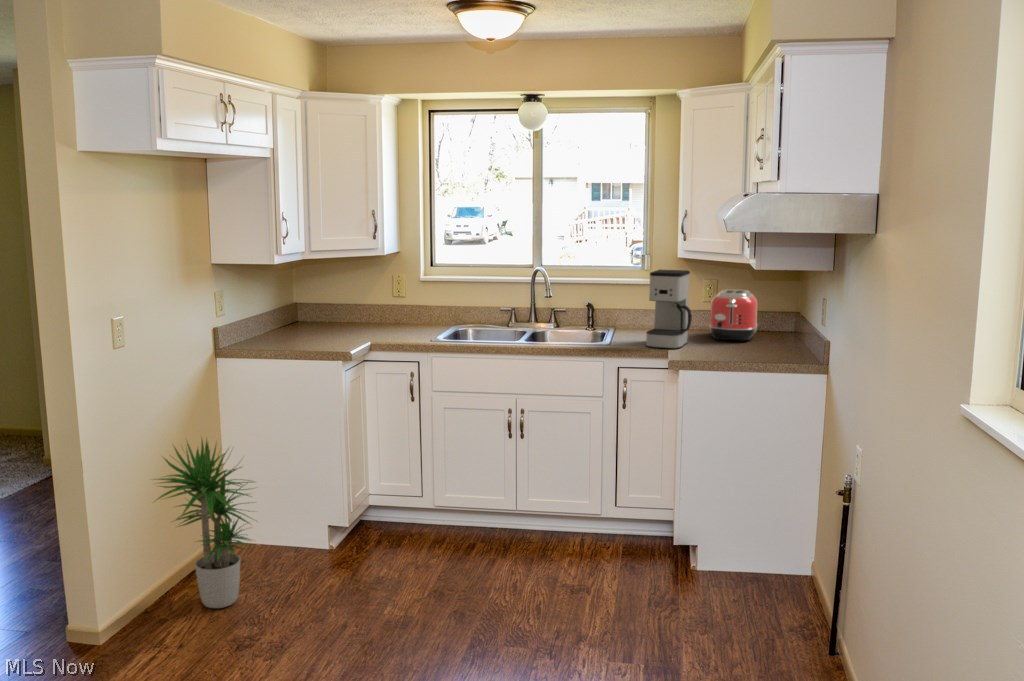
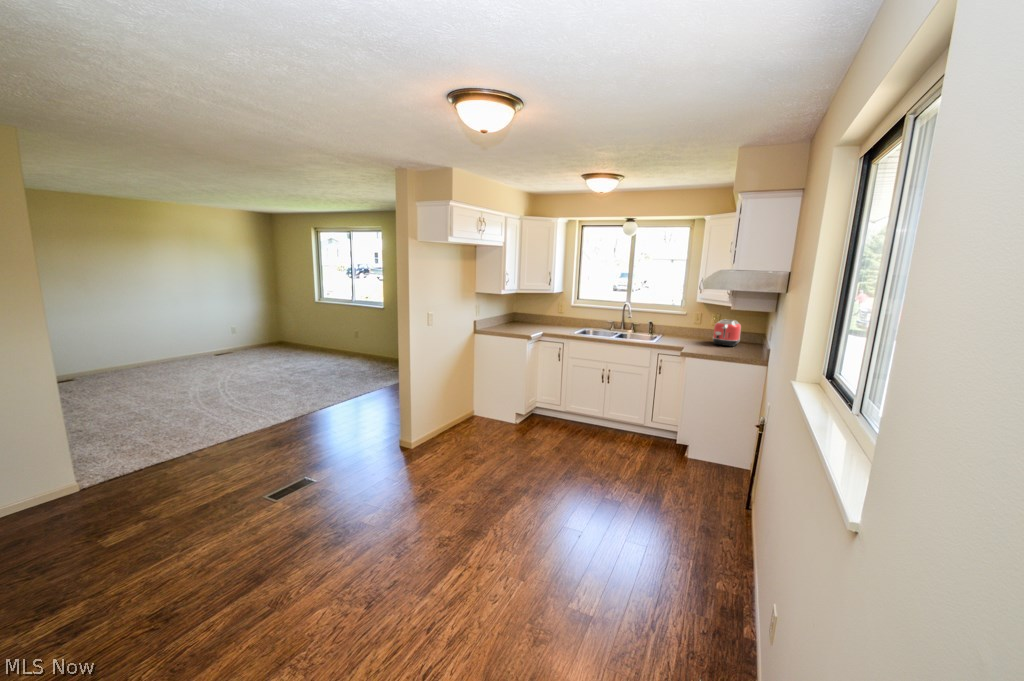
coffee maker: present [646,270,692,349] -> none [676,307,703,347]
potted plant: present [157,440,254,608] -> none [438,366,484,441]

